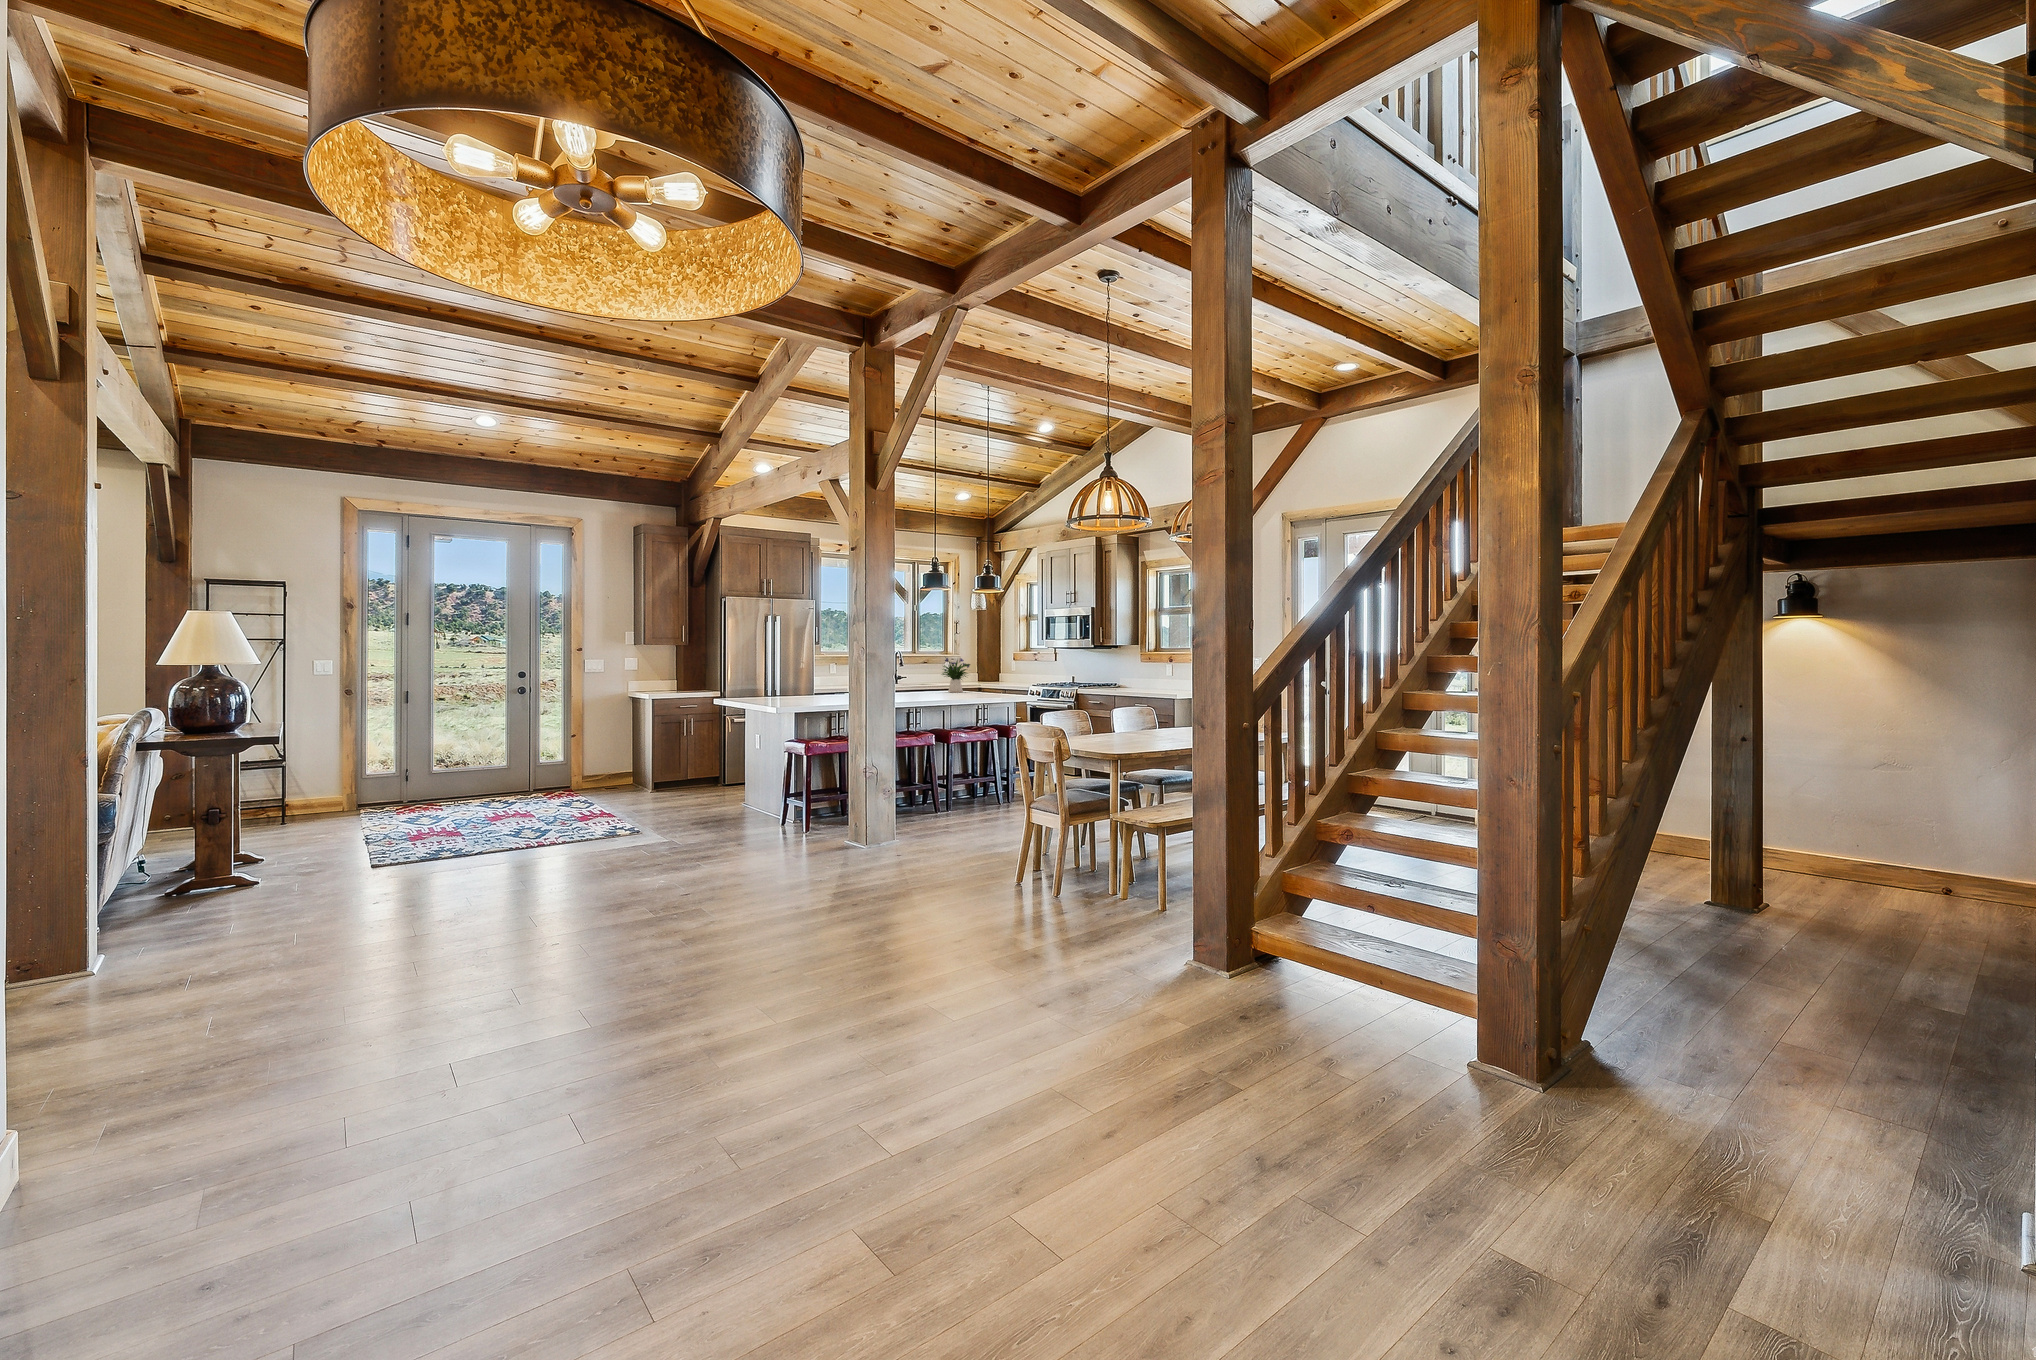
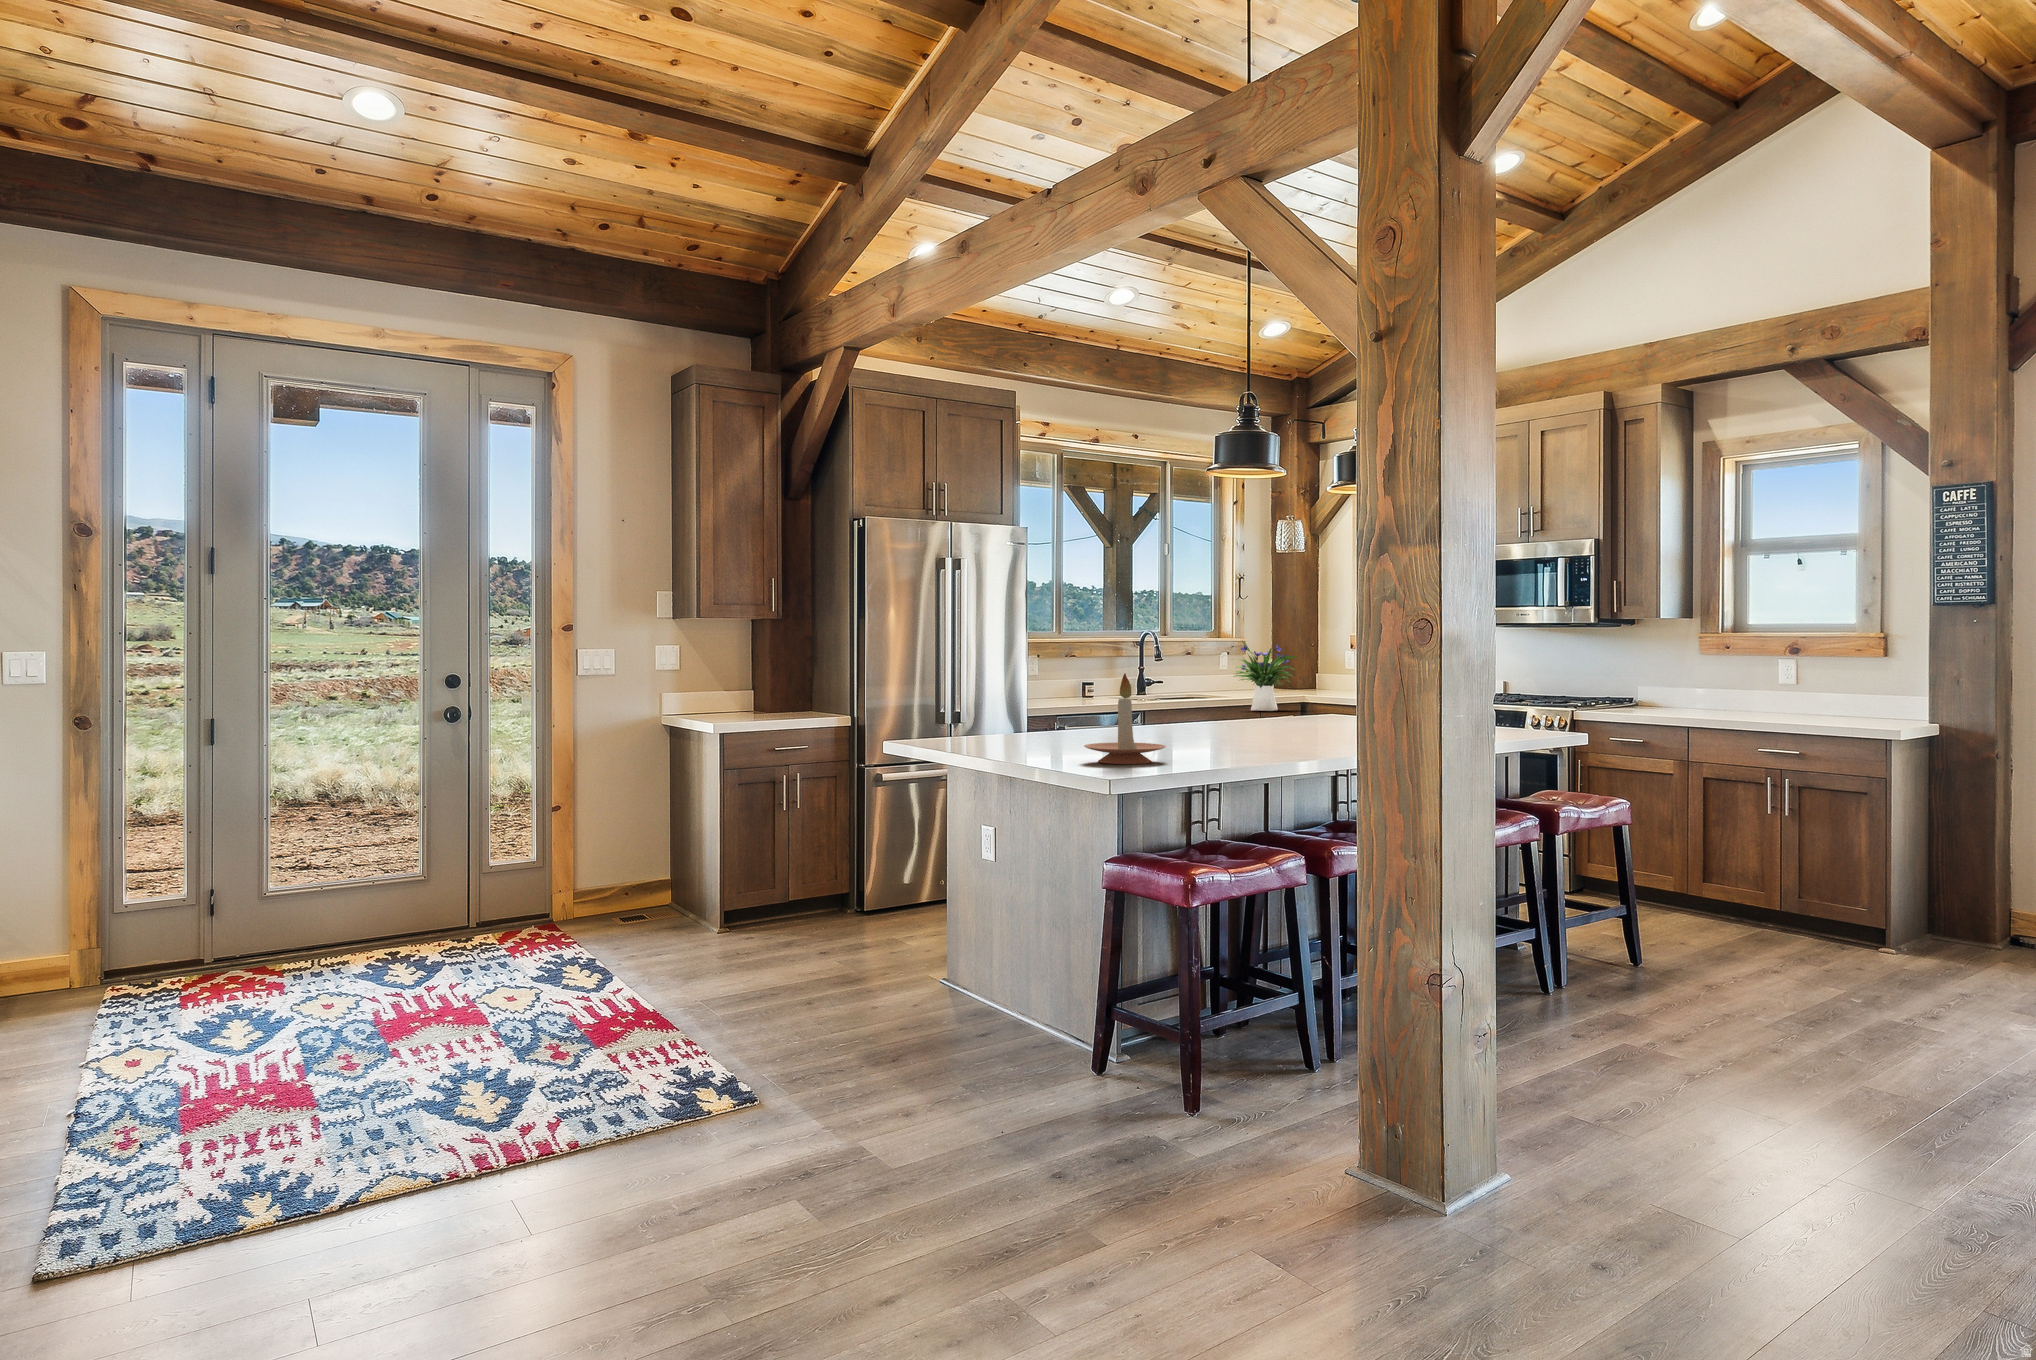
candle holder: none [776,671,809,706] -> present [1084,673,1166,764]

